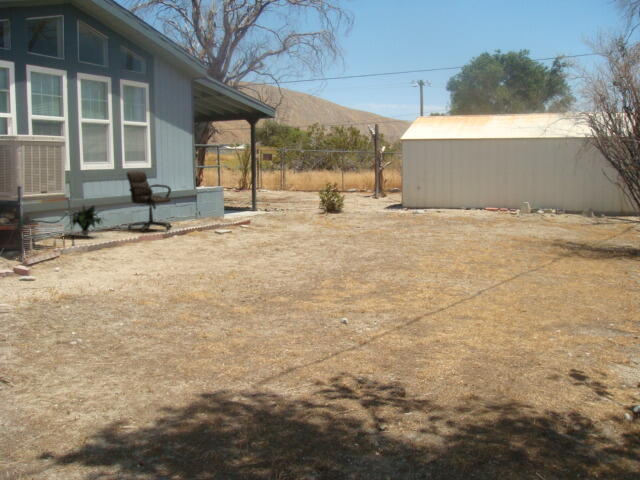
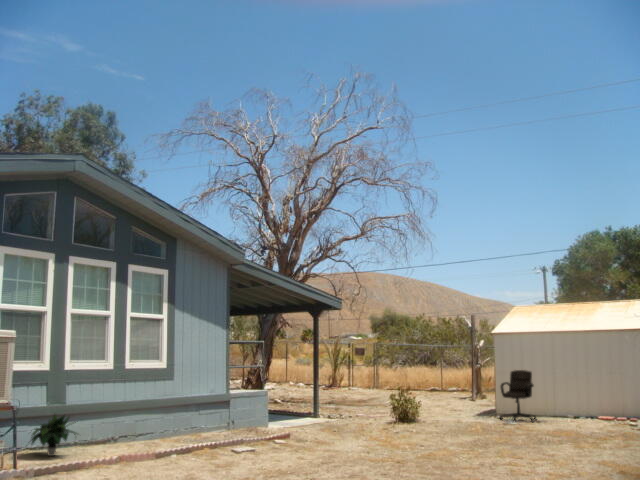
chair: present [127,171,172,232] -> present [499,370,537,422]

